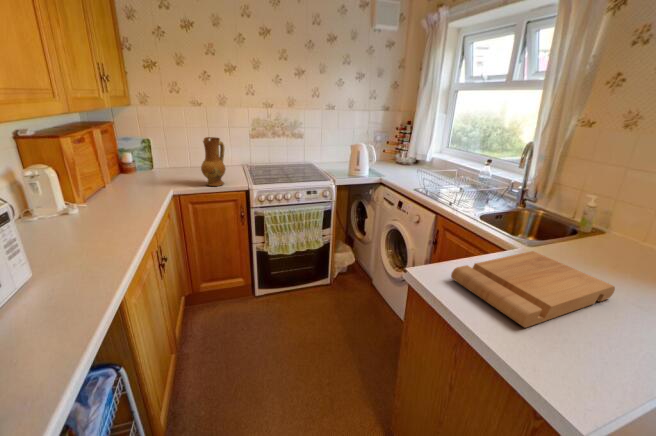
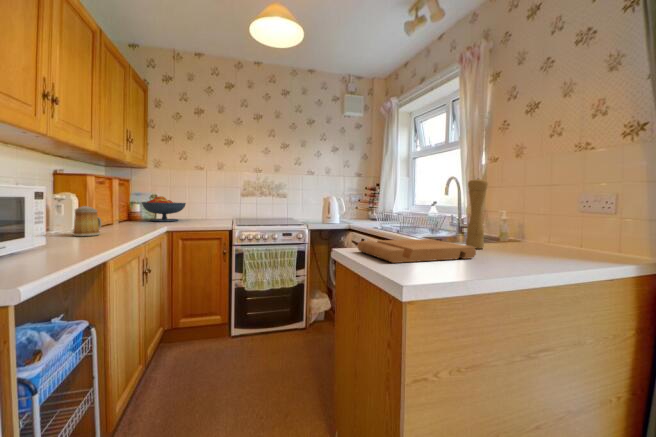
ceramic jug: present [201,137,225,186] -> none [194,186,215,225]
fruit bowl: none [134,142,187,176] -> present [142,196,186,221]
pepper mill: none [564,168,619,257] -> present [466,178,488,249]
mug: none [55,187,96,226] -> present [73,206,101,236]

